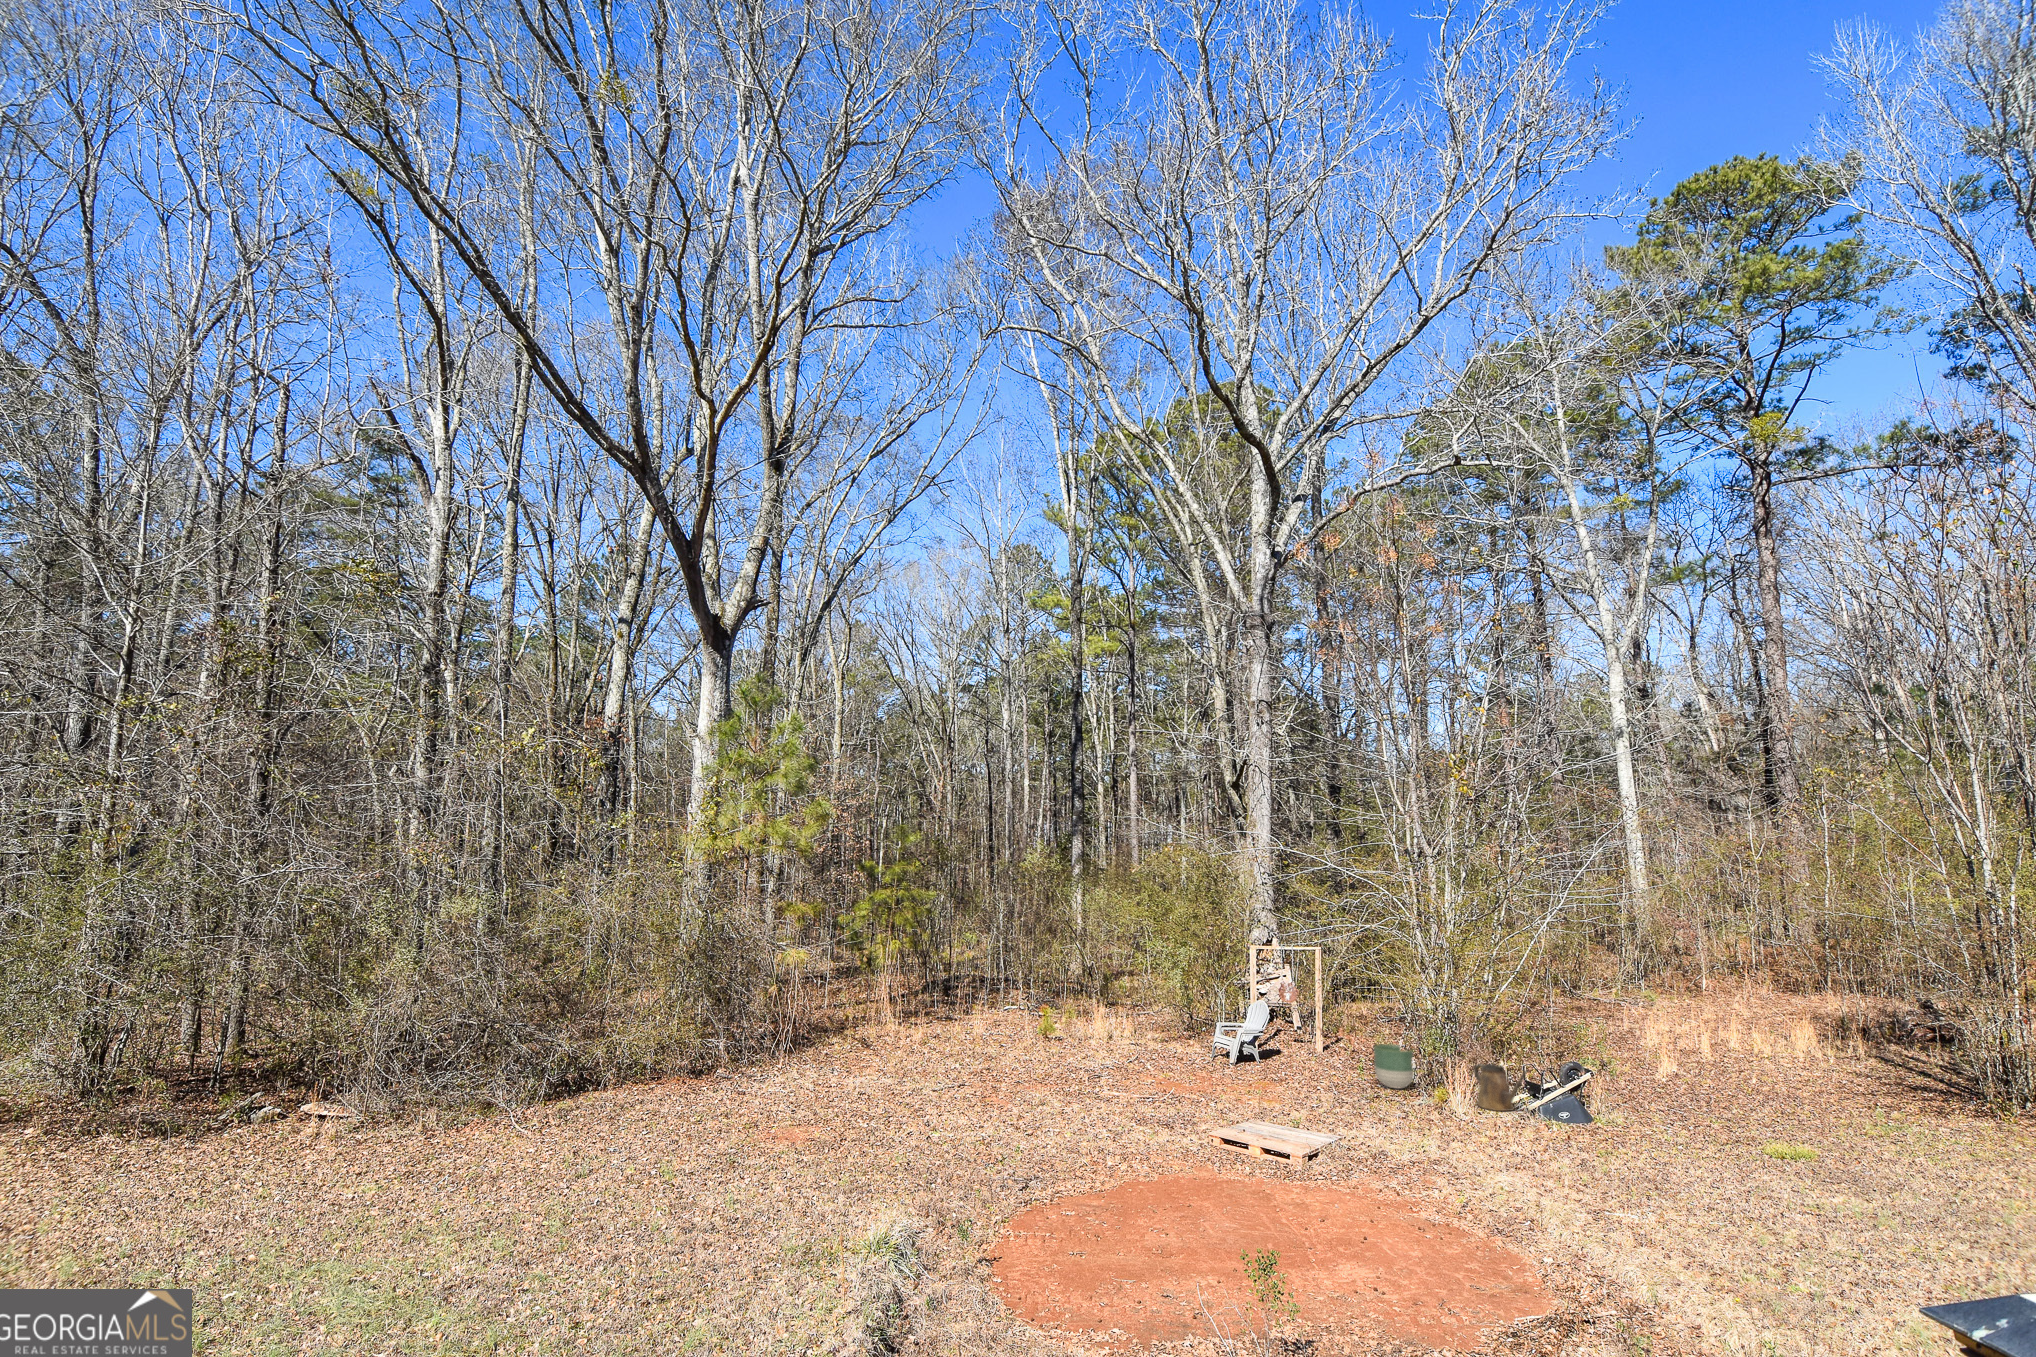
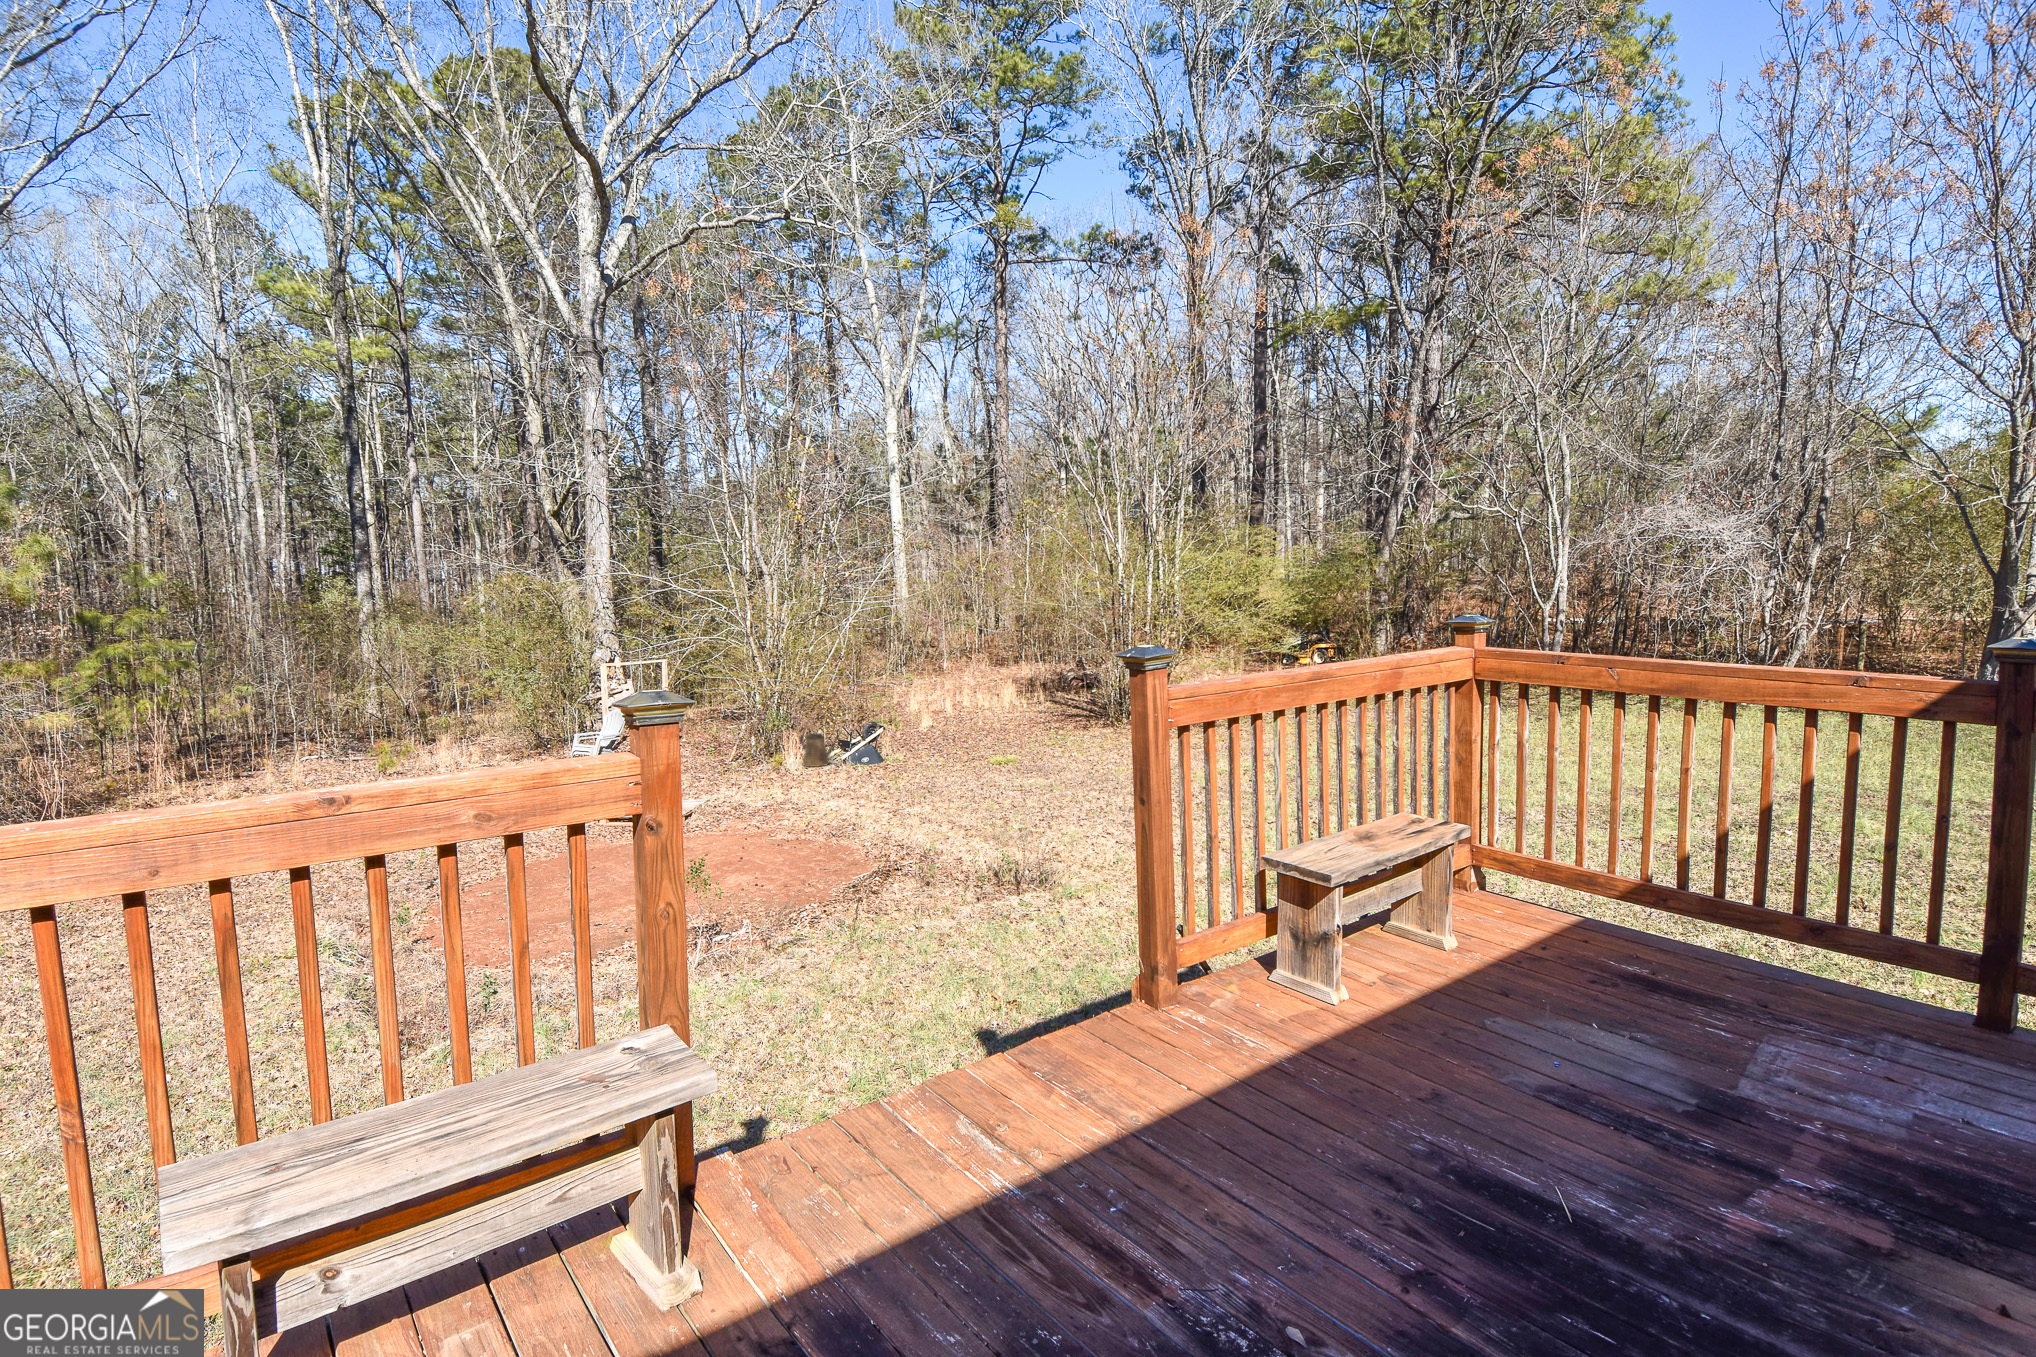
planter: present [1374,1044,1413,1089] -> none [721,731,754,765]

